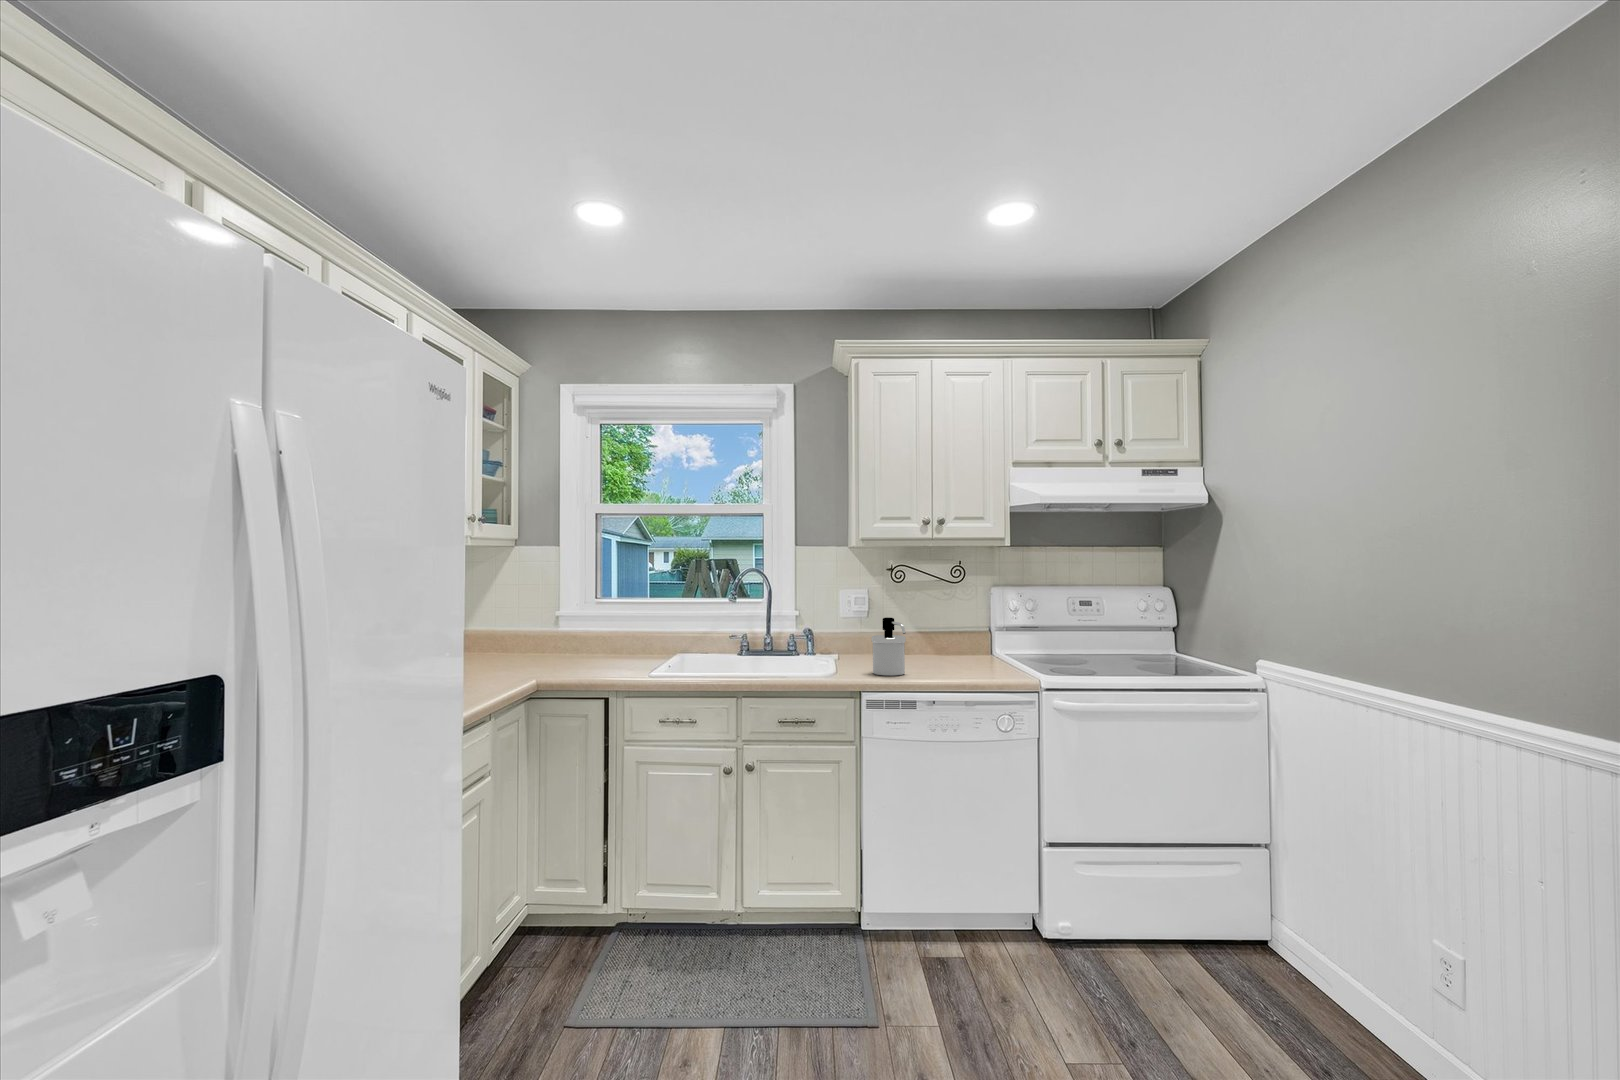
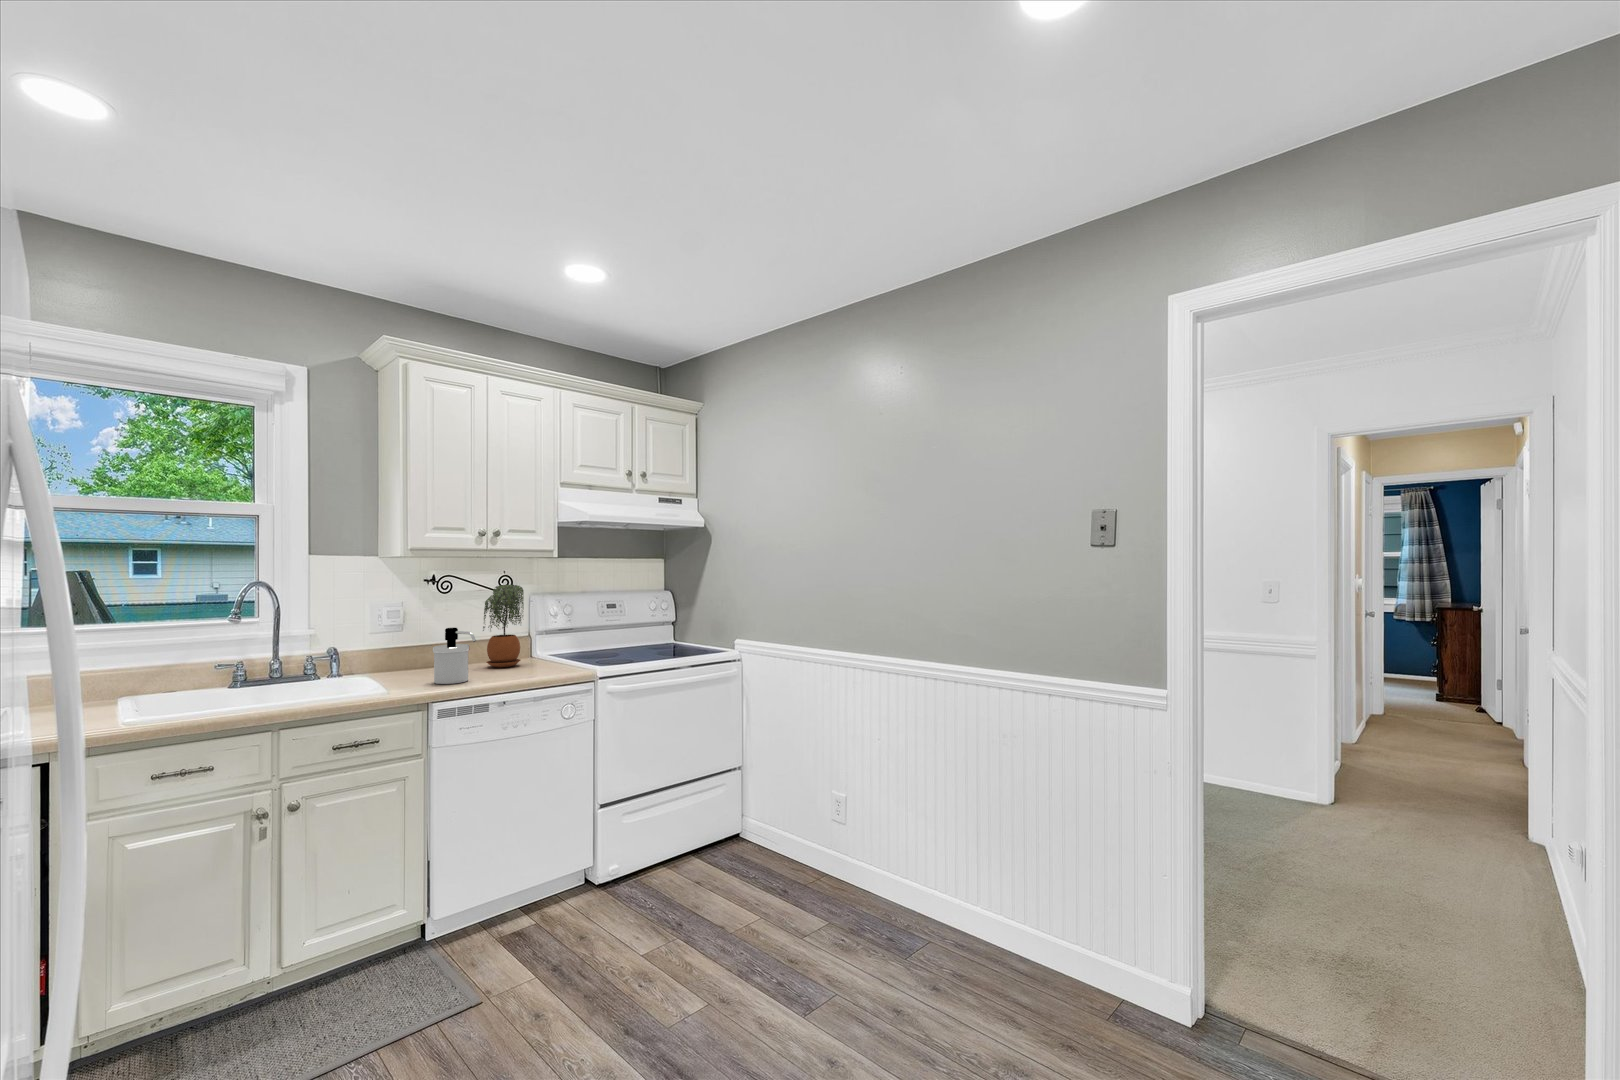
potted plant: none [932,575,978,665] -> present [483,584,524,667]

